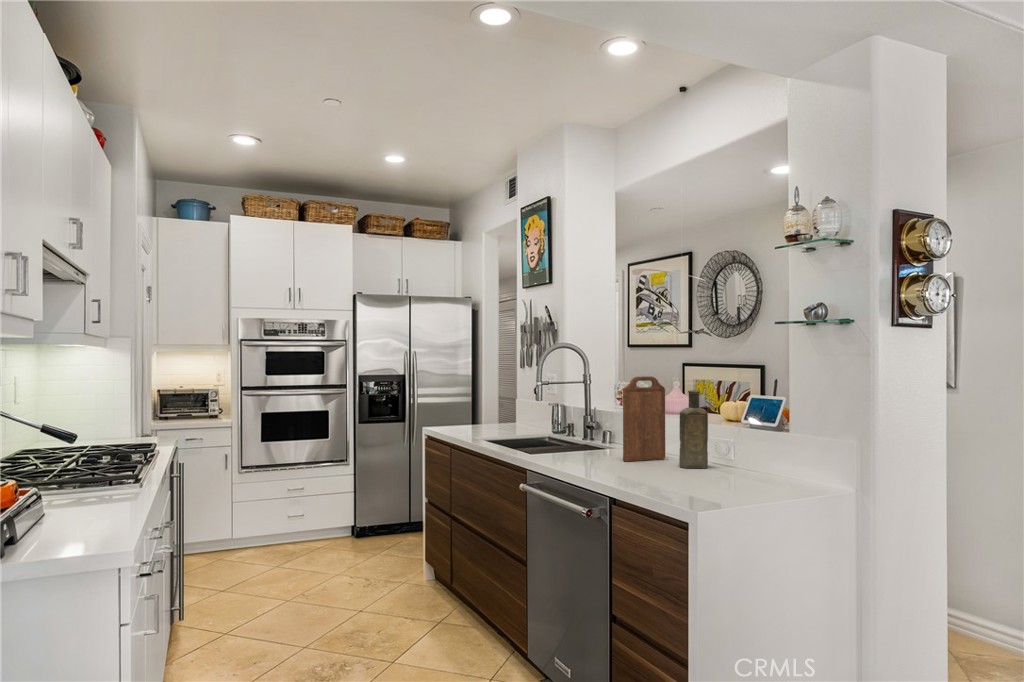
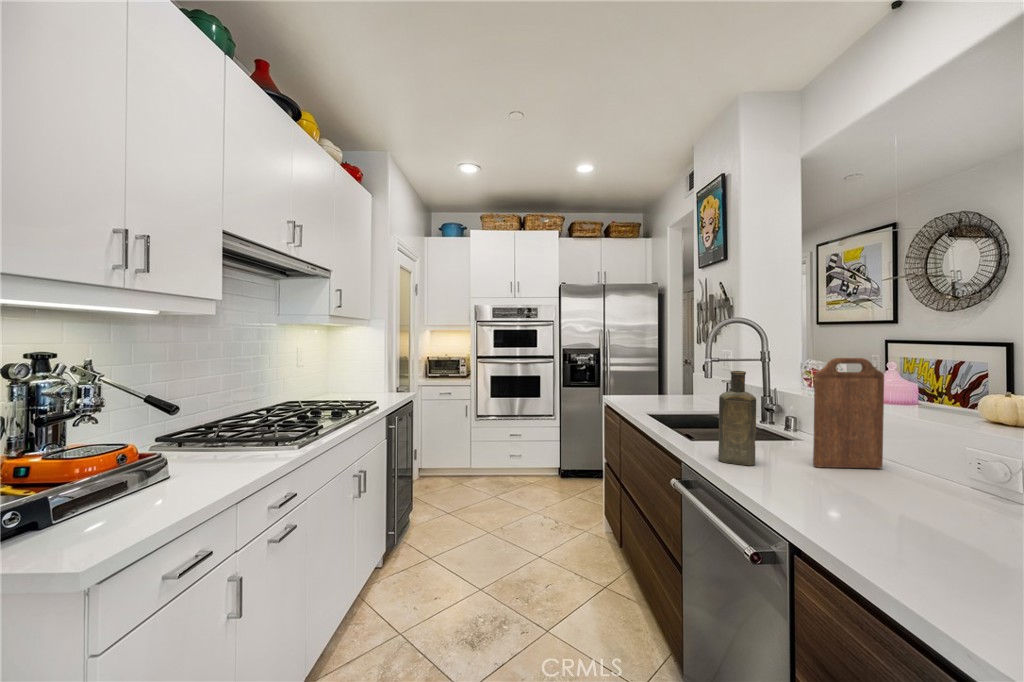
bottle: present [679,390,708,468] -> present [718,371,756,465]

